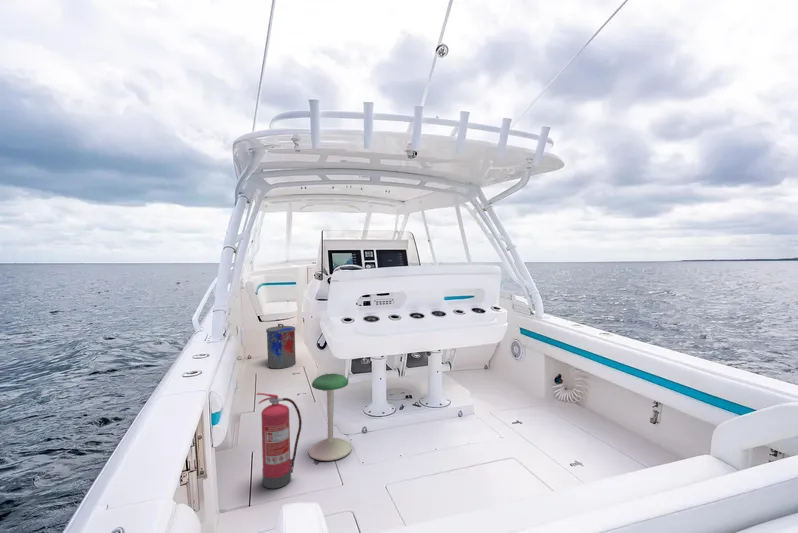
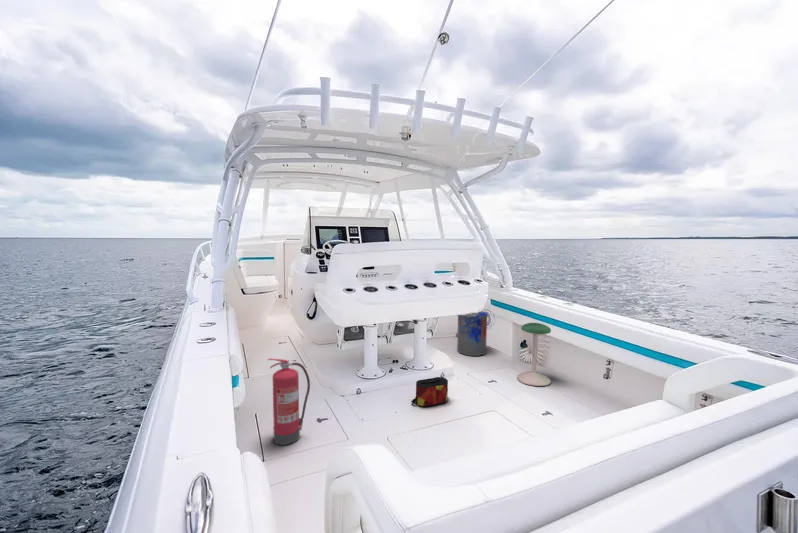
trash can: present [266,324,296,368] -> present [457,311,488,356]
stool: present [309,374,352,461] -> present [517,323,551,386]
bag: none [419,417,461,451] -> present [411,377,448,407]

